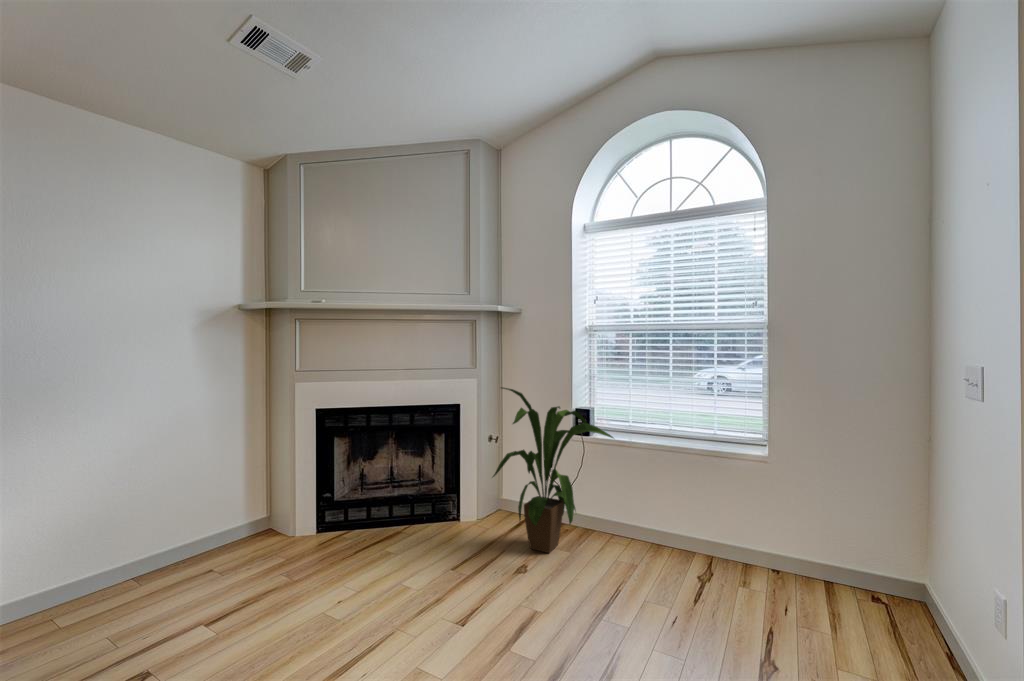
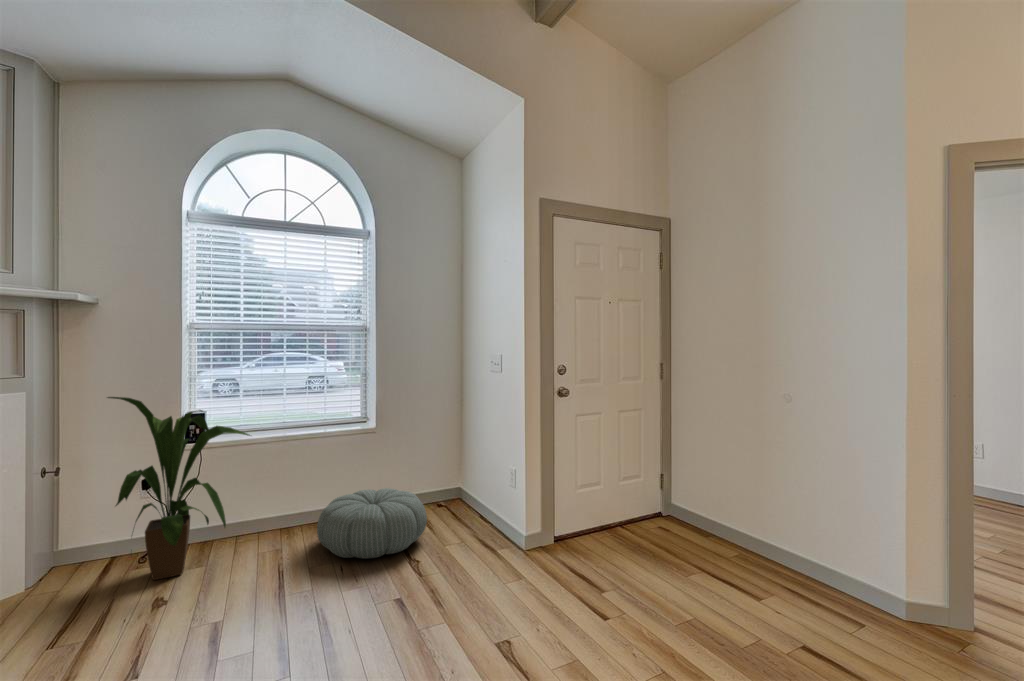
pouf: none [662,531,815,641] -> present [317,488,427,559]

